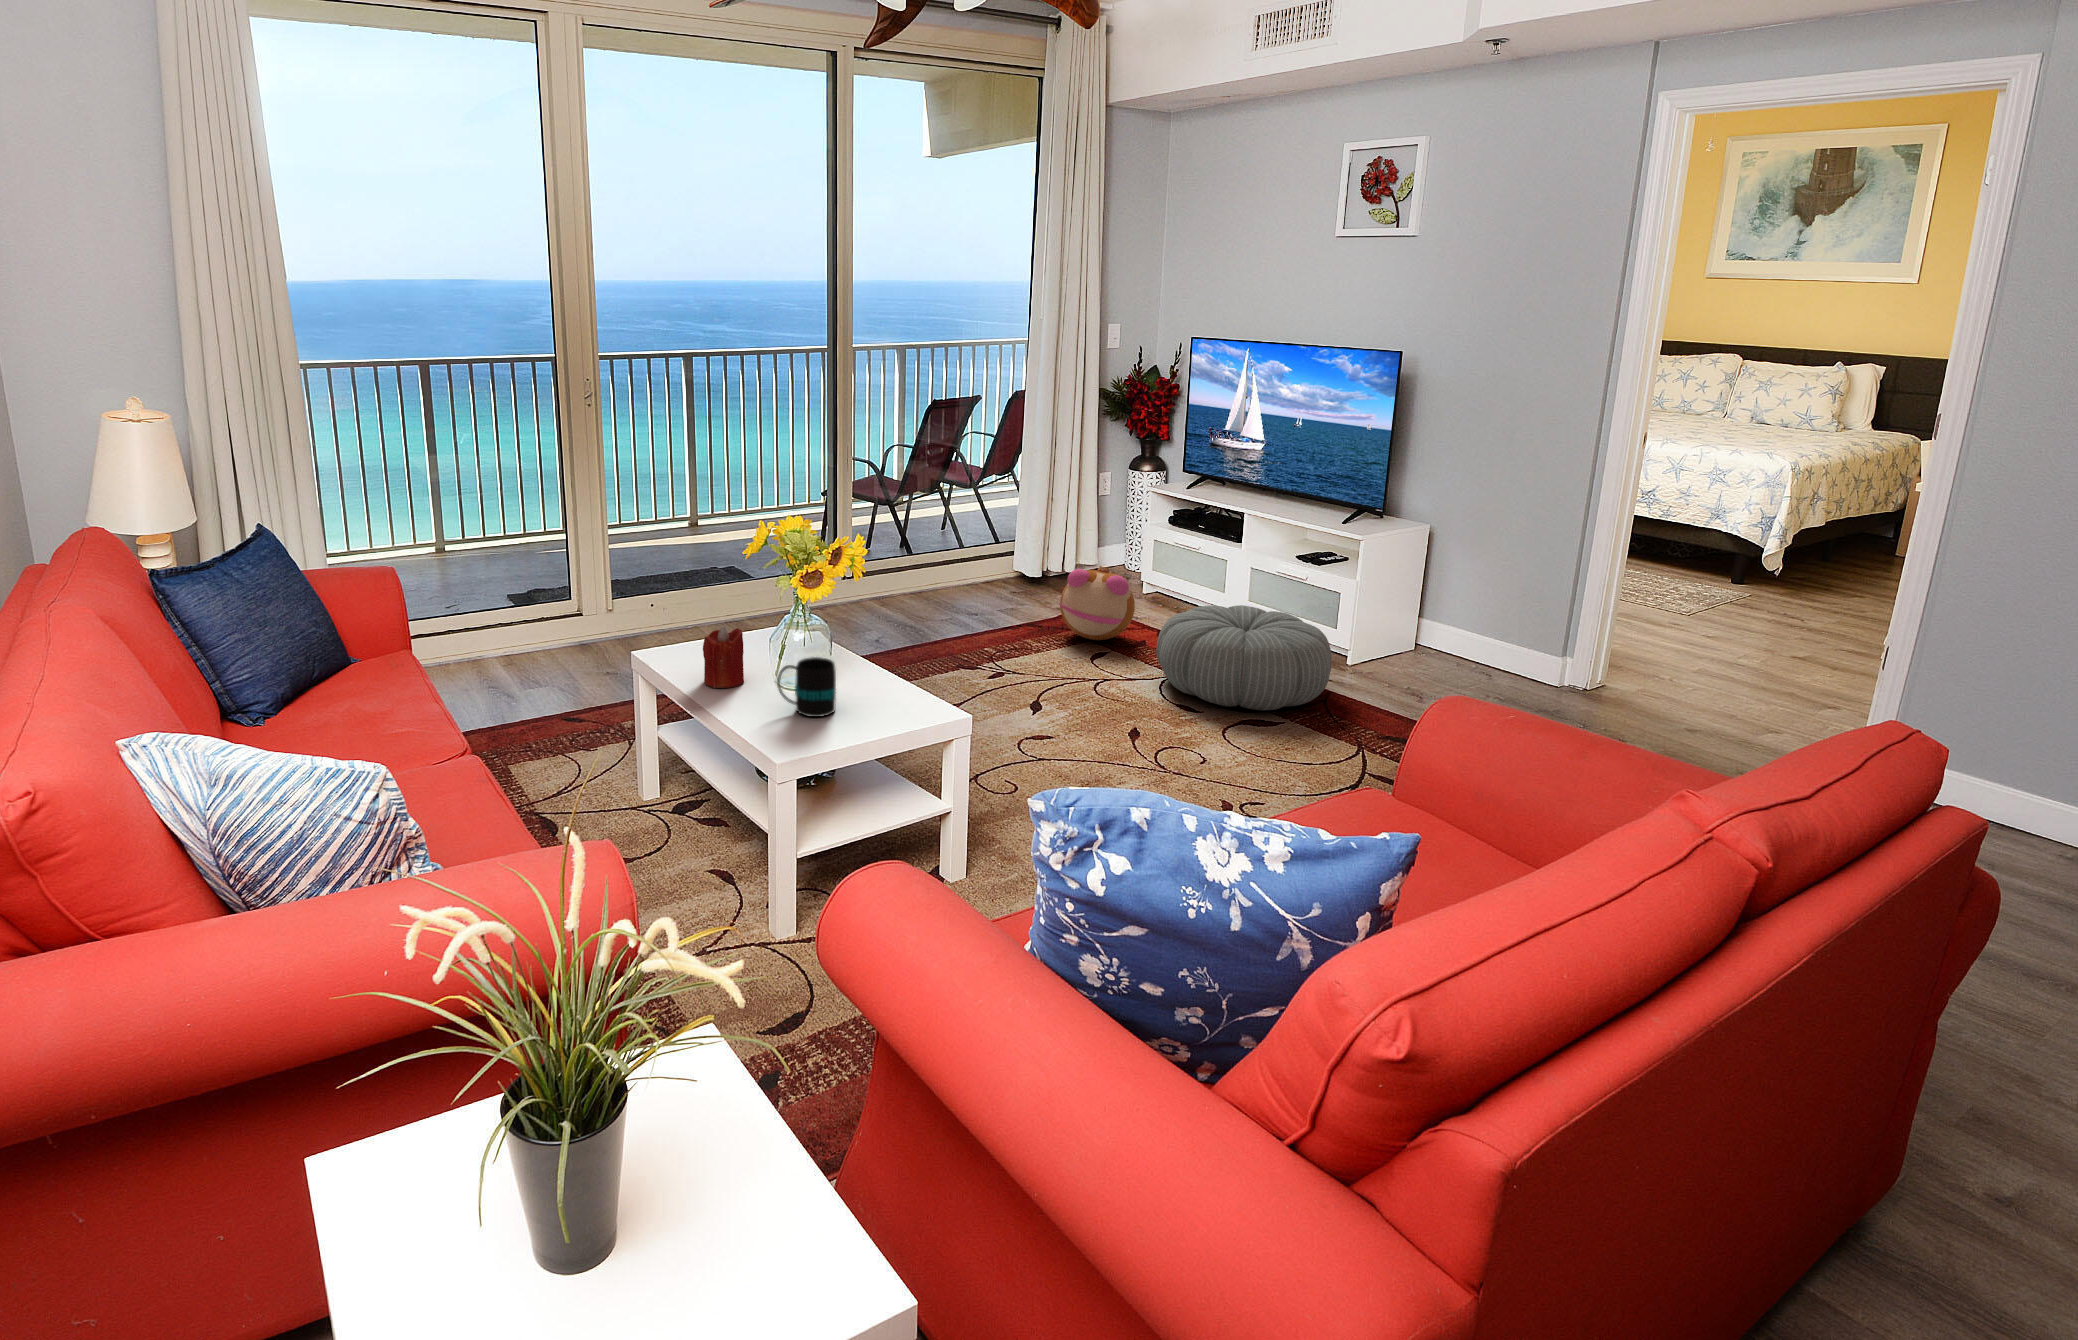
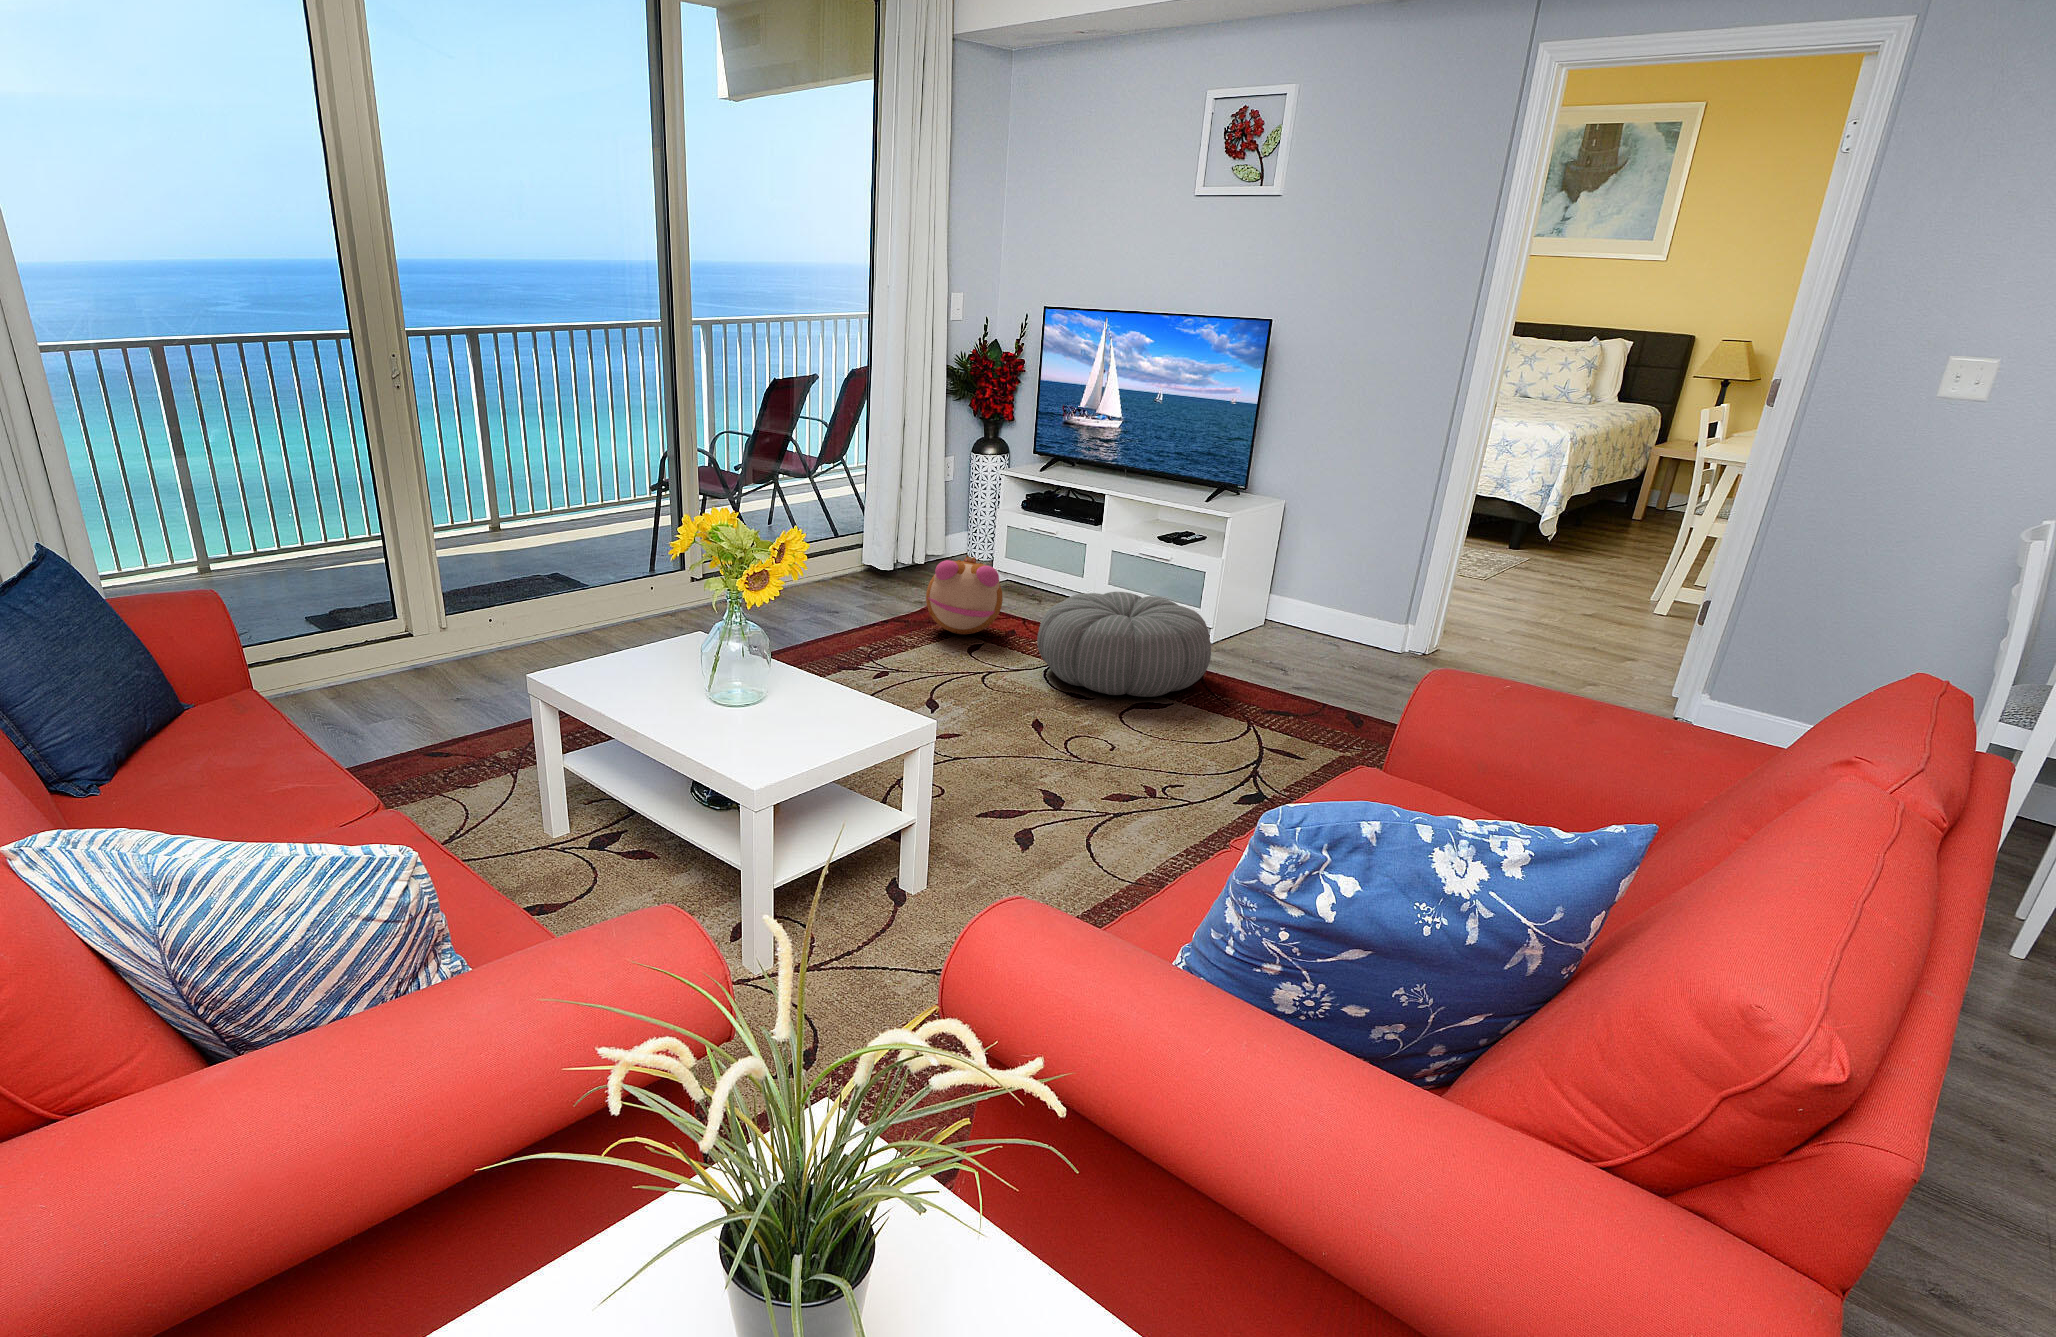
candle: present [703,626,744,688] -> none [619,643,669,713]
mug: present [777,657,836,717] -> none [720,672,786,738]

